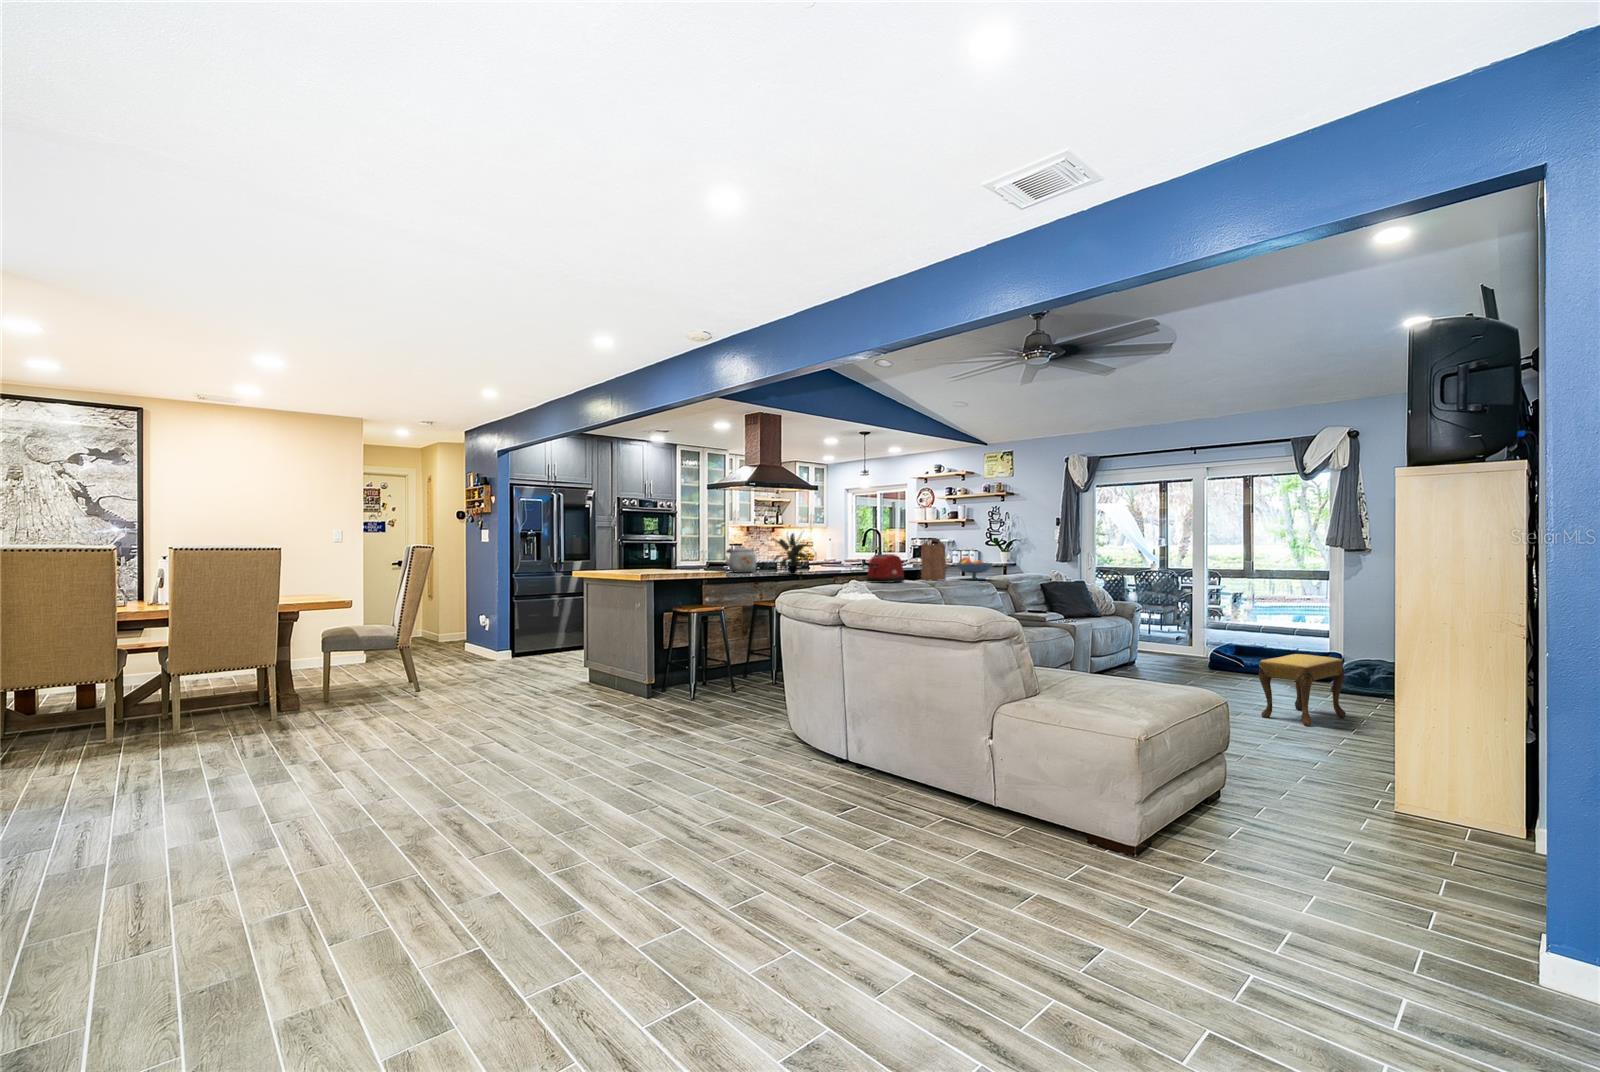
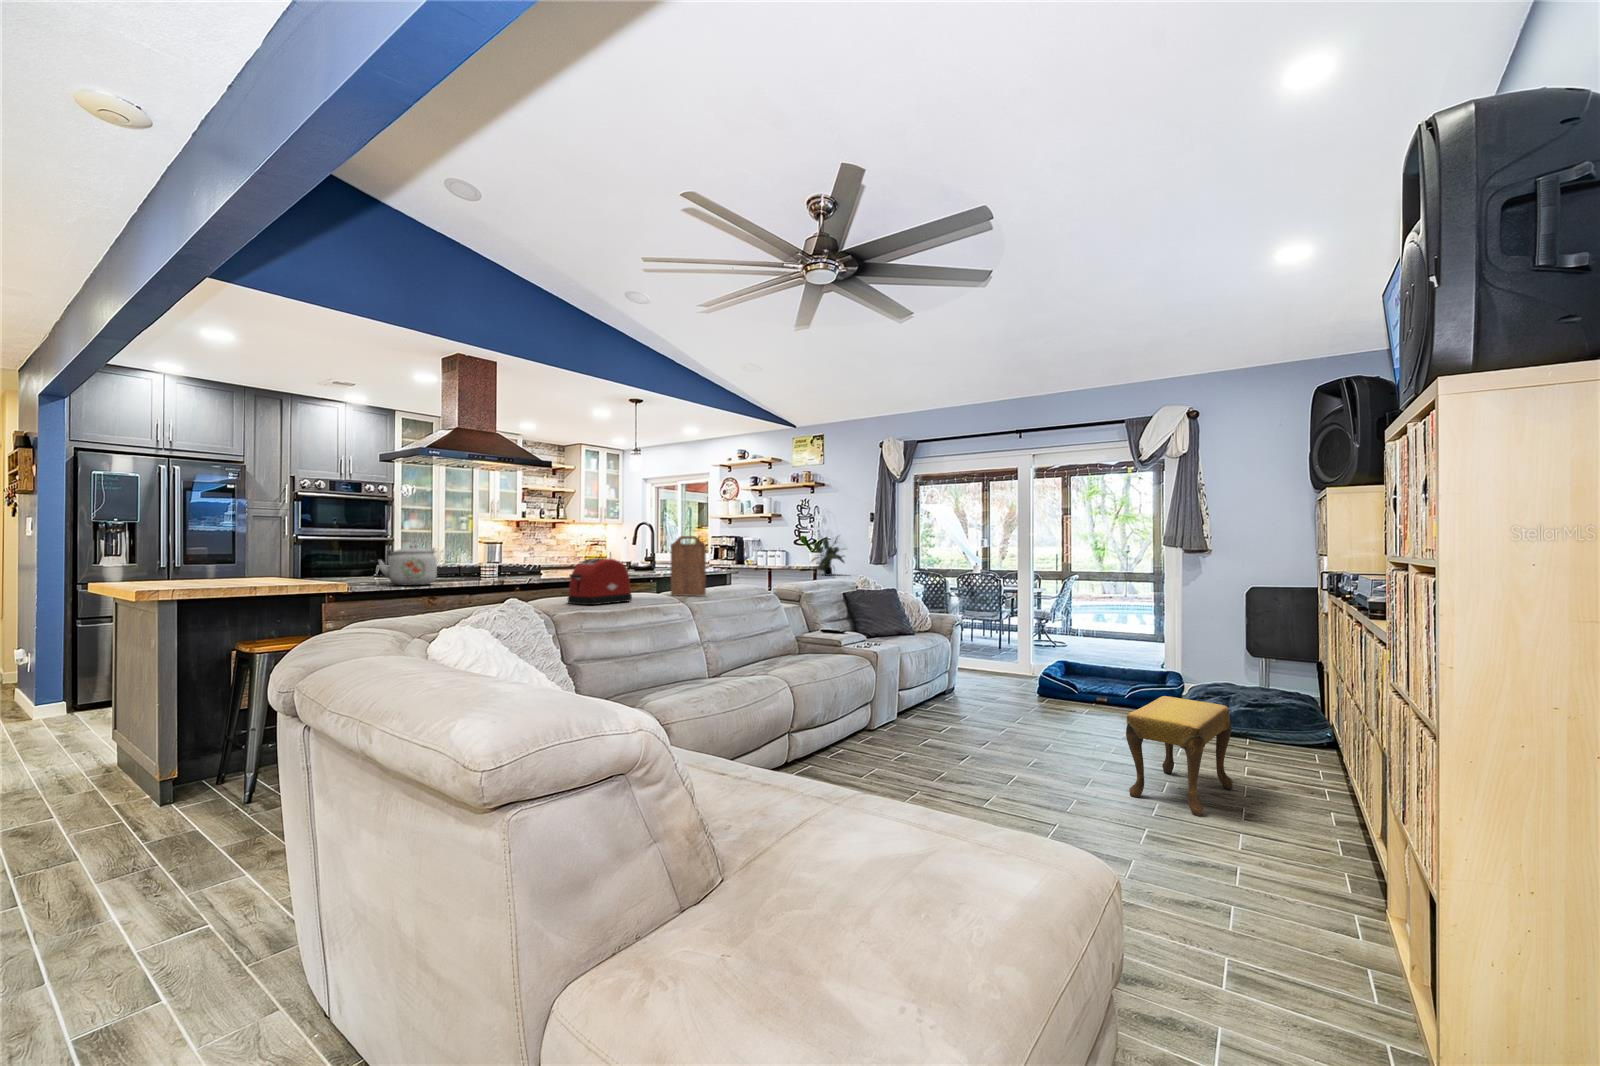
potted plant: present [774,532,812,575] -> present [812,537,844,576]
fruit bowl: present [956,557,992,580] -> none [726,561,776,594]

